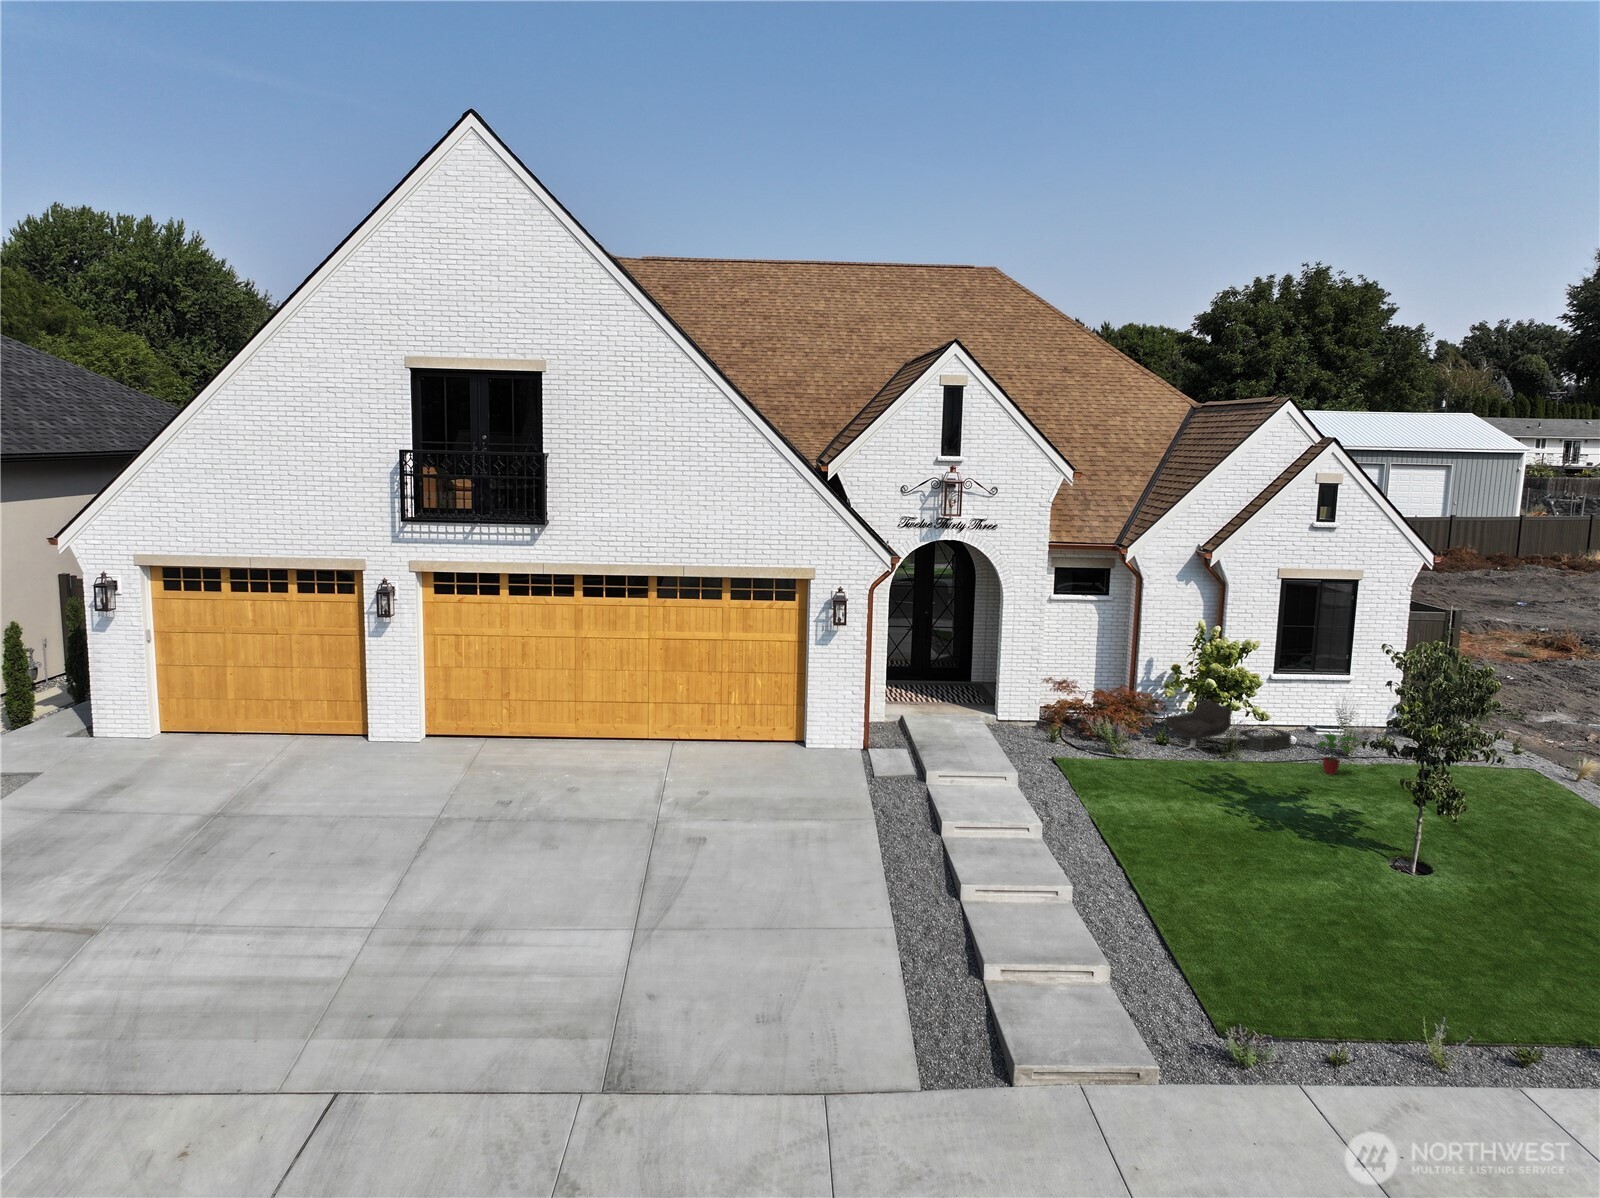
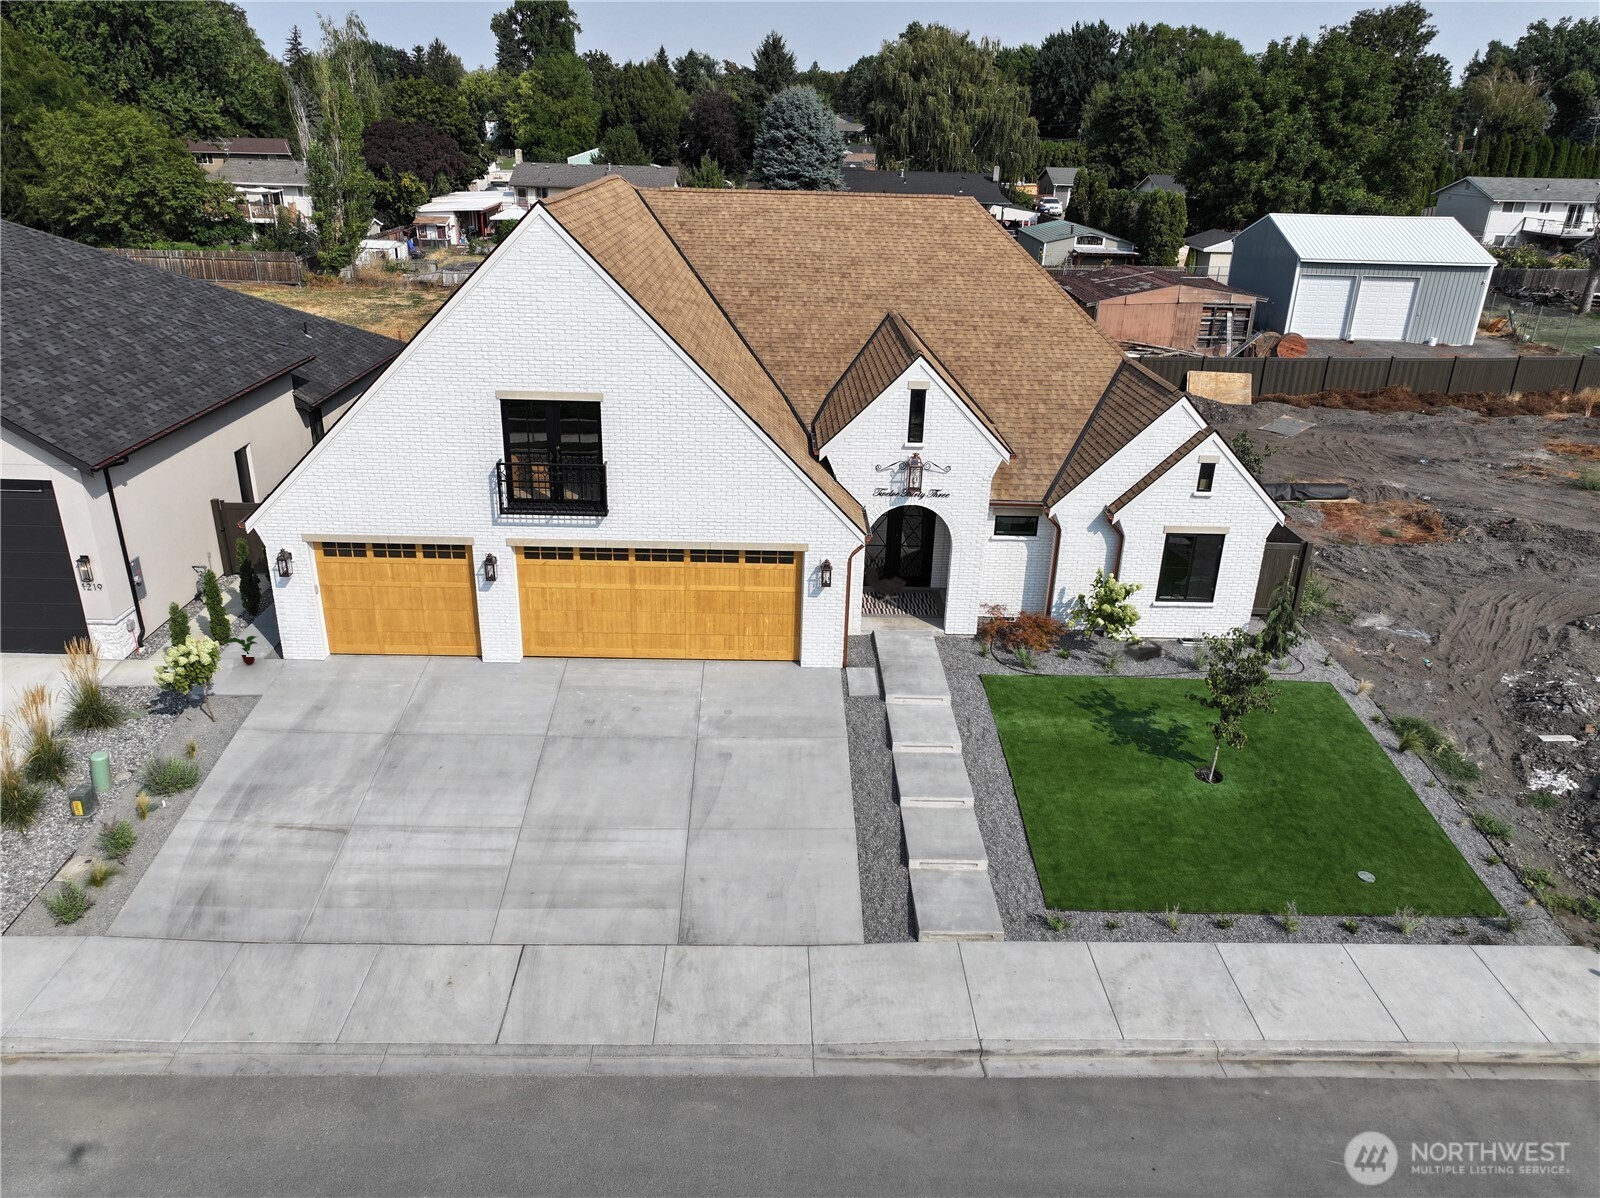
lounge chair: present [1166,700,1232,753] -> present [866,567,906,603]
potted plant: present [1318,734,1359,775] -> present [224,636,257,665]

